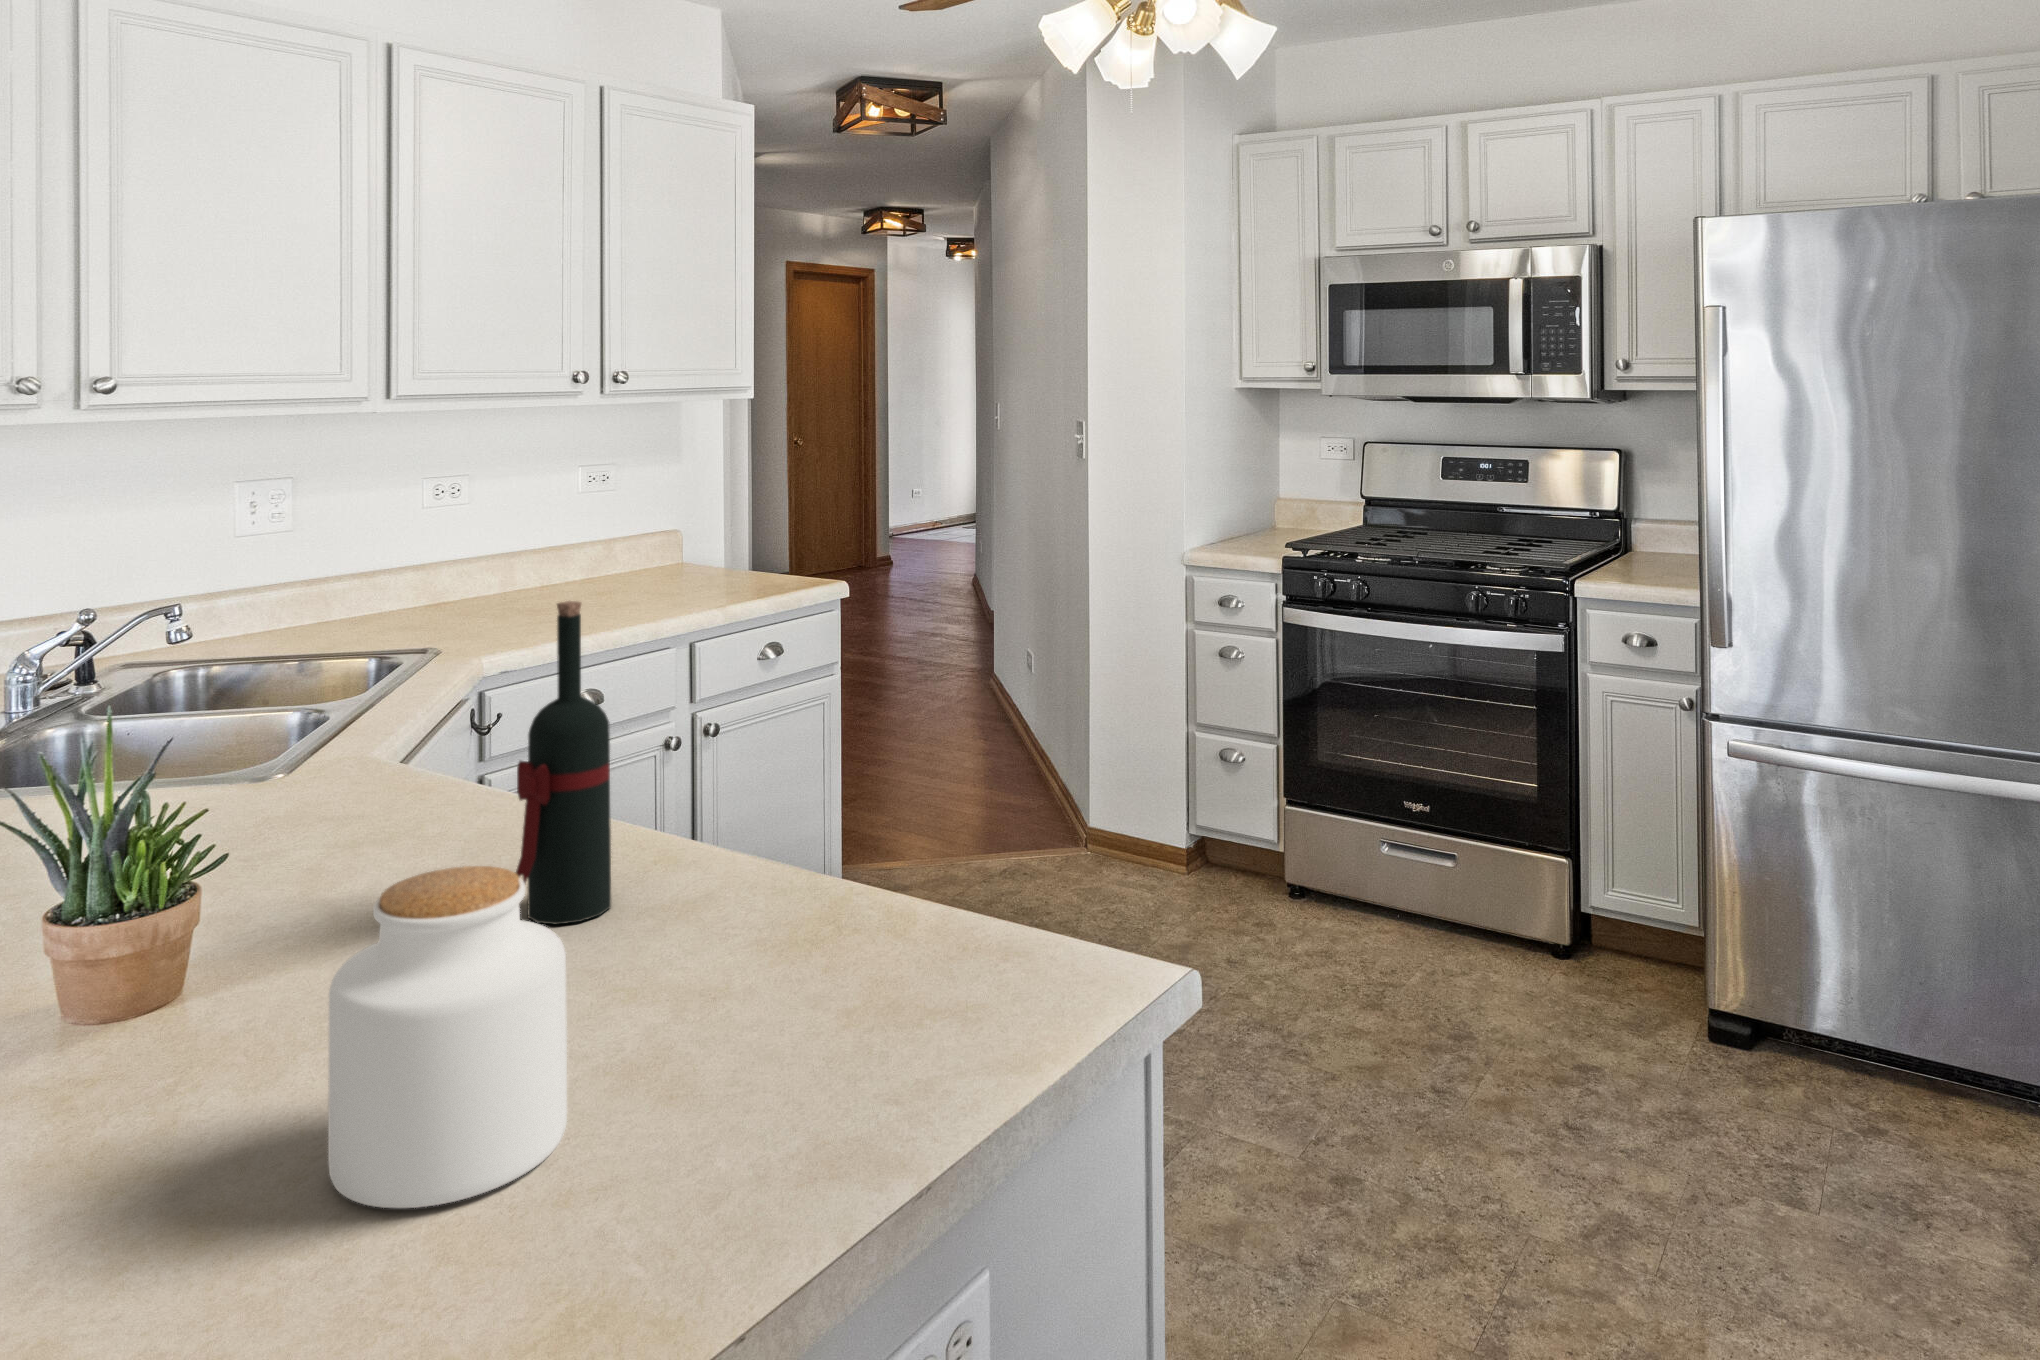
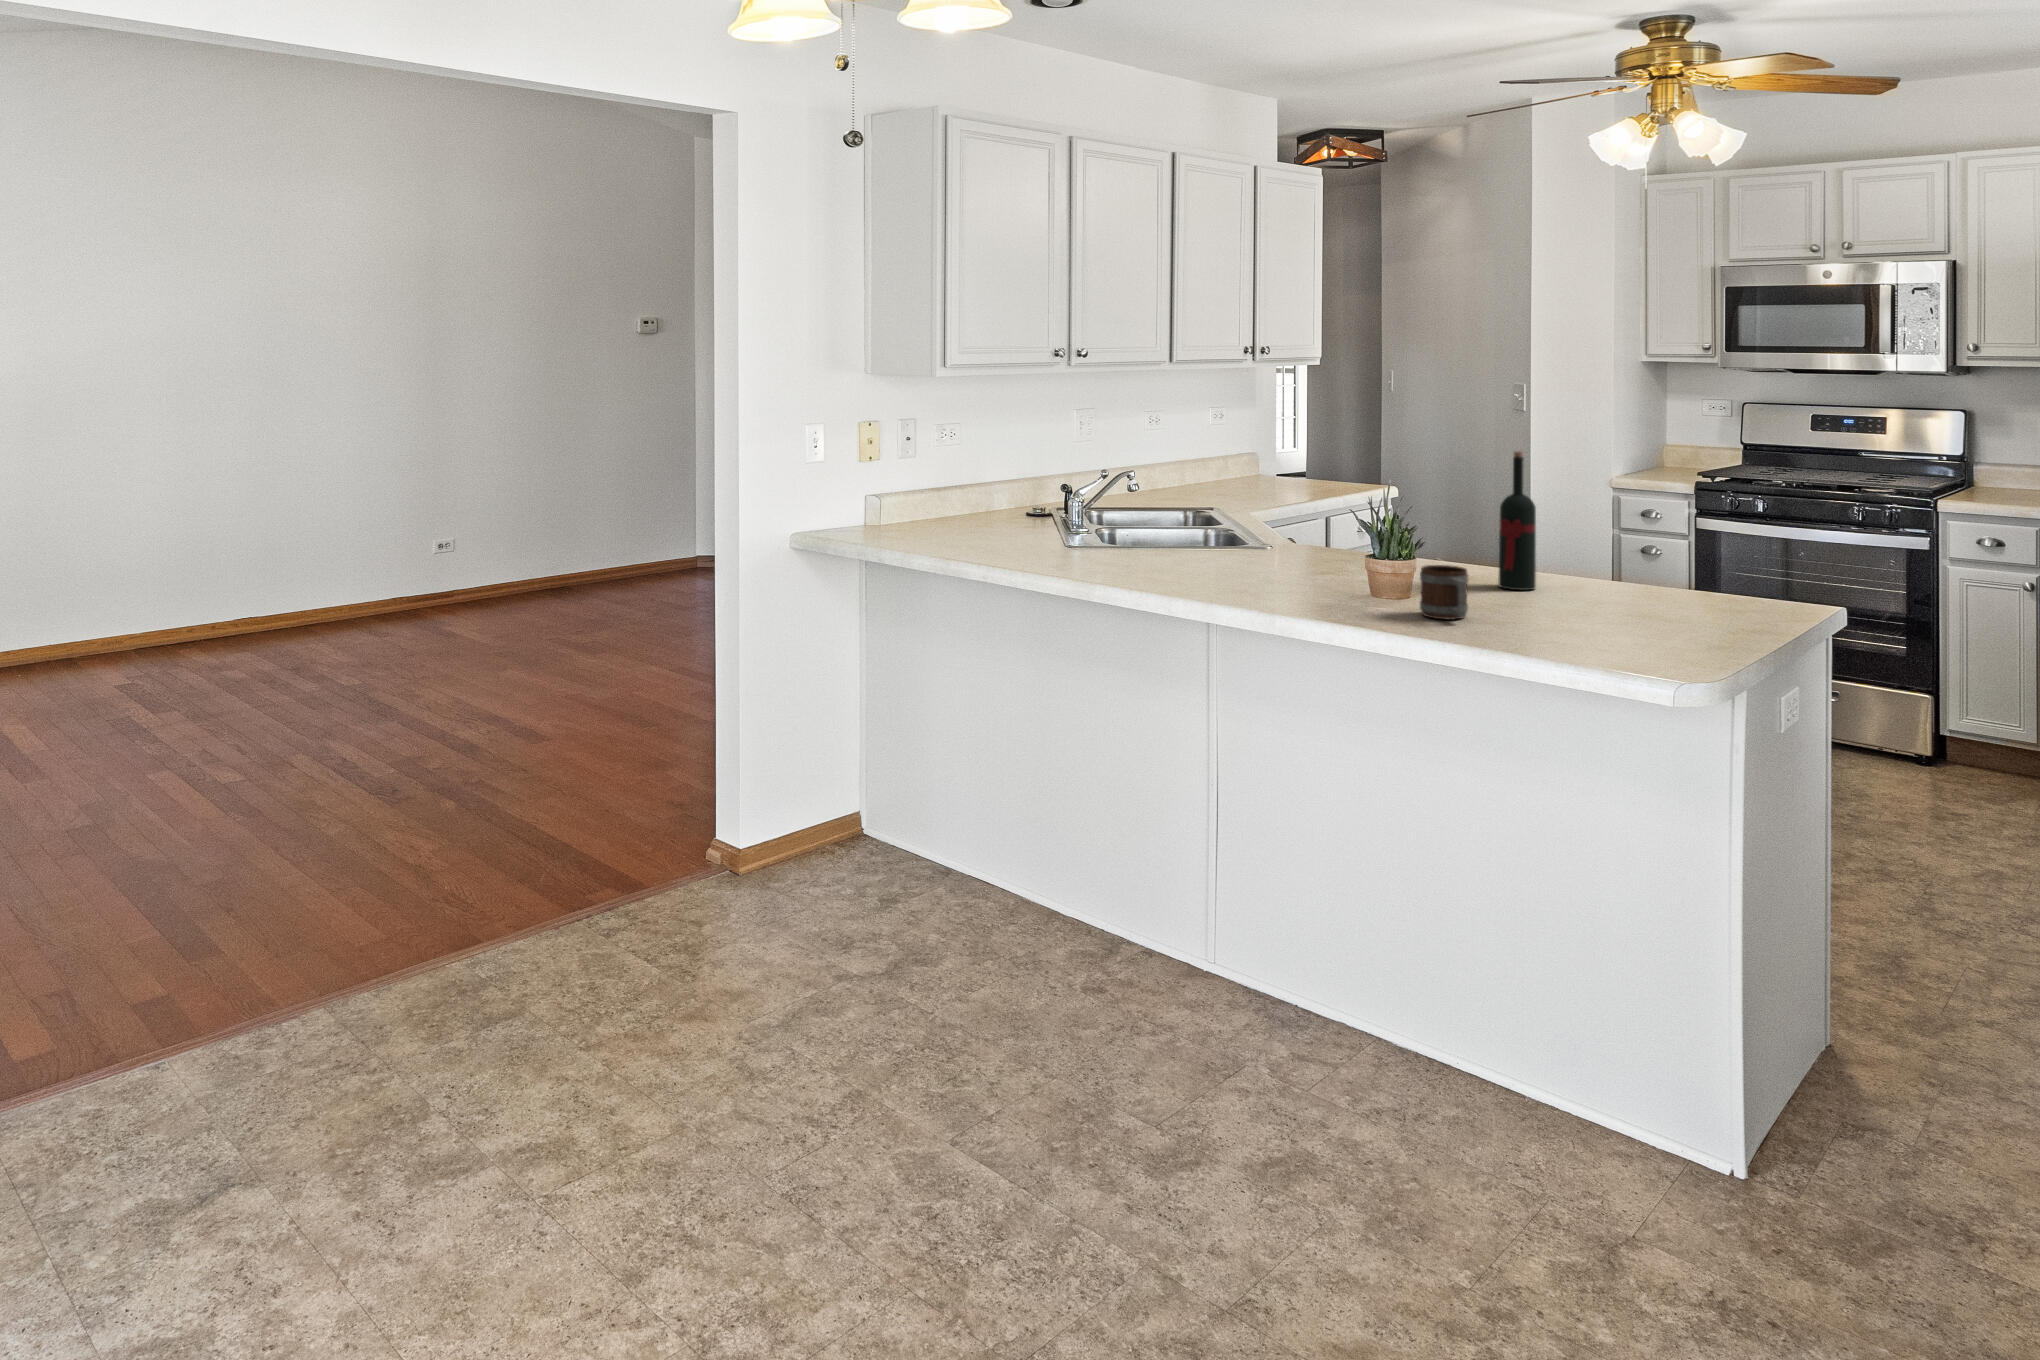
jar: present [328,866,567,1208] -> none [1549,532,1633,637]
mug: none [80,937,230,1125] -> present [1420,565,1468,620]

